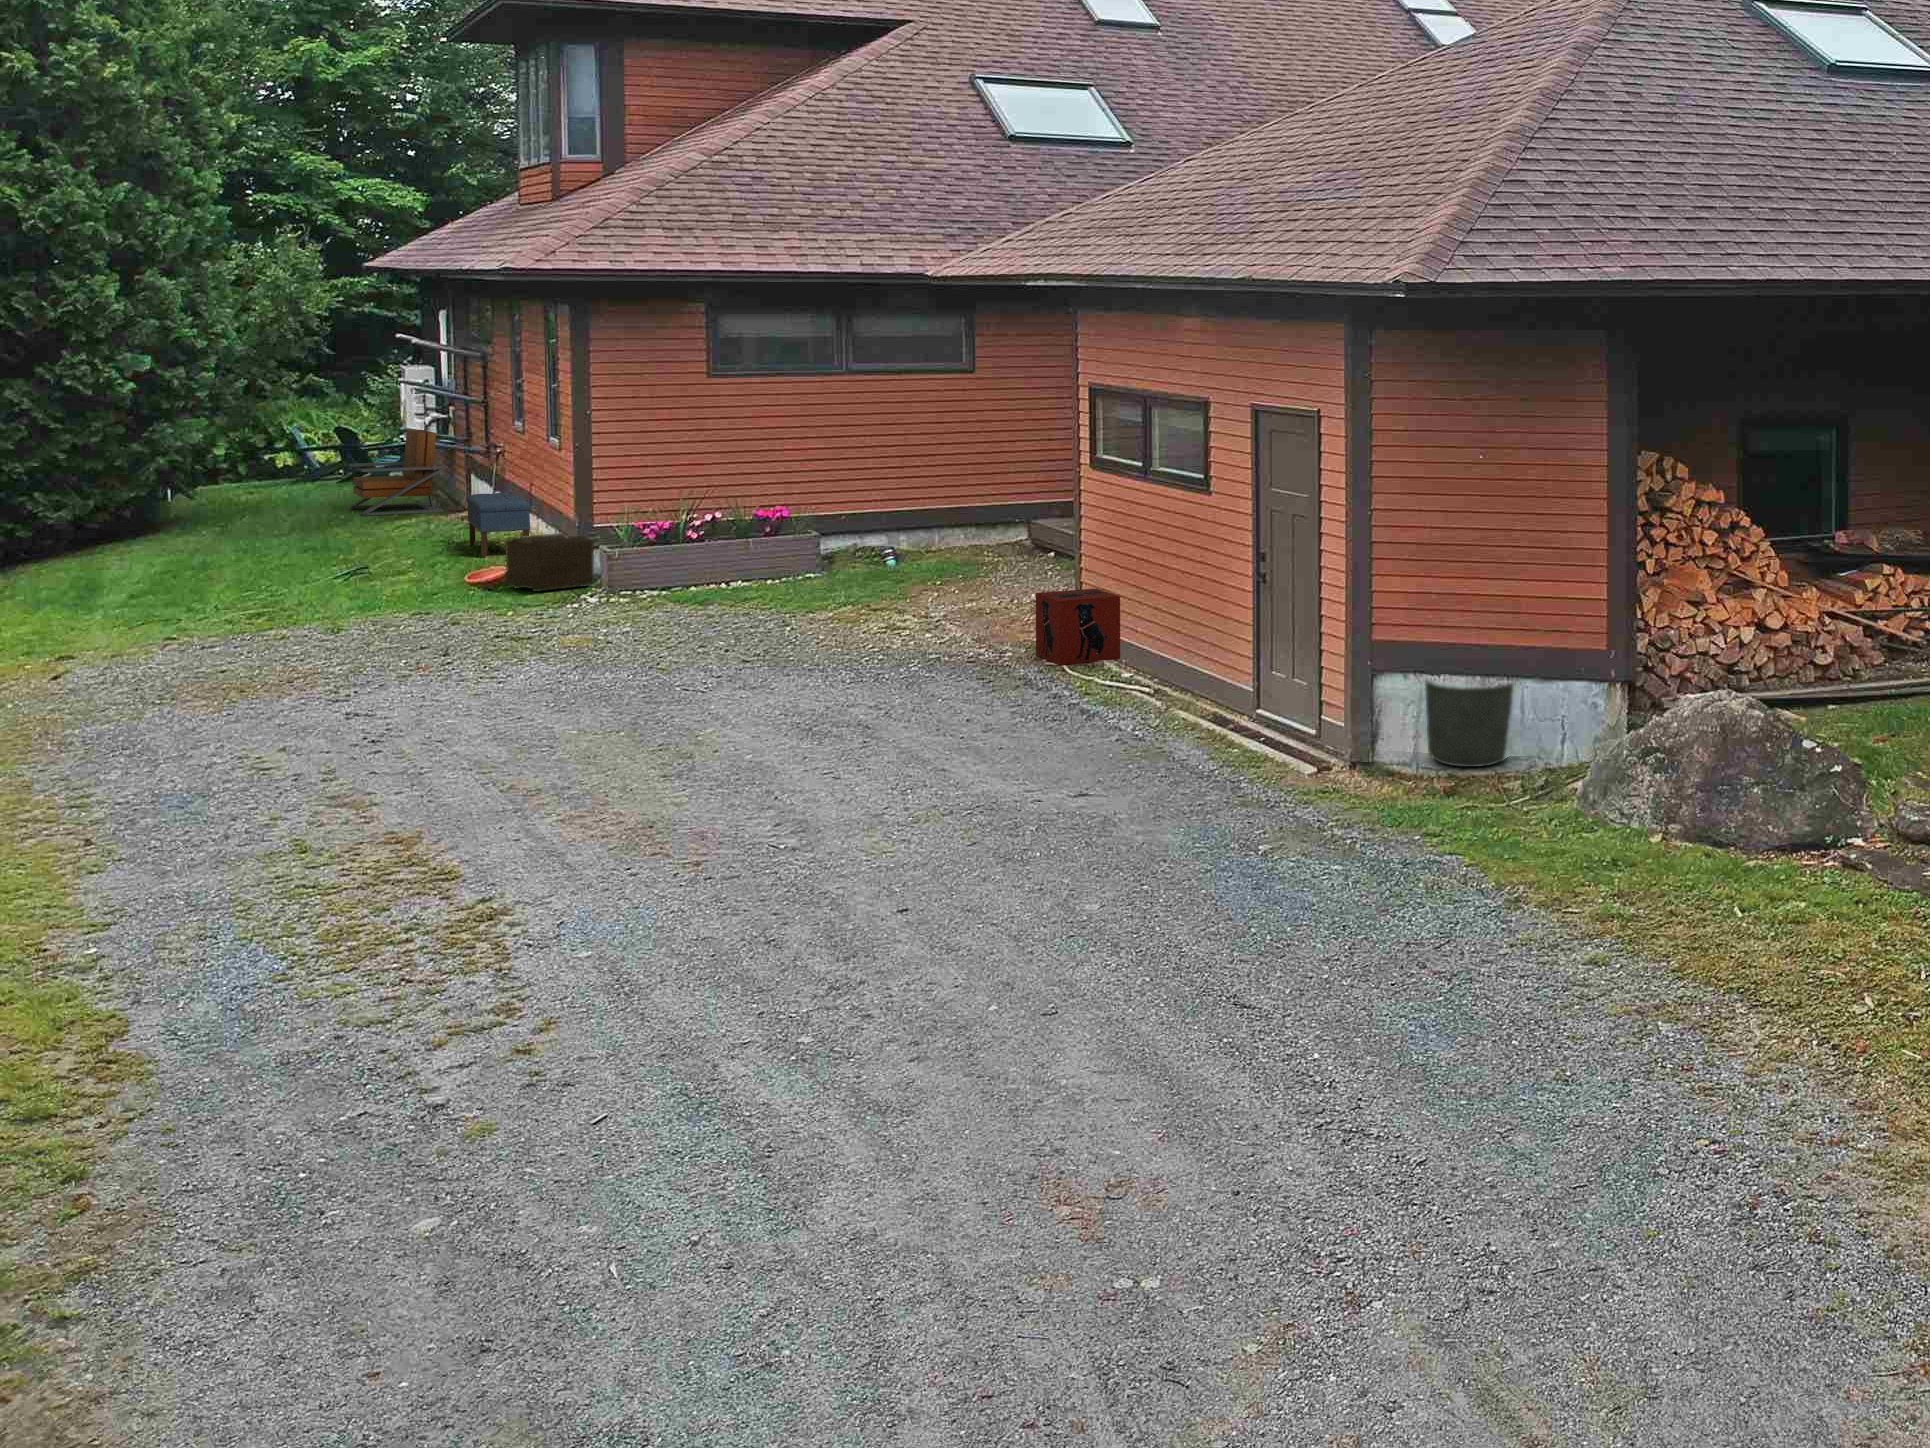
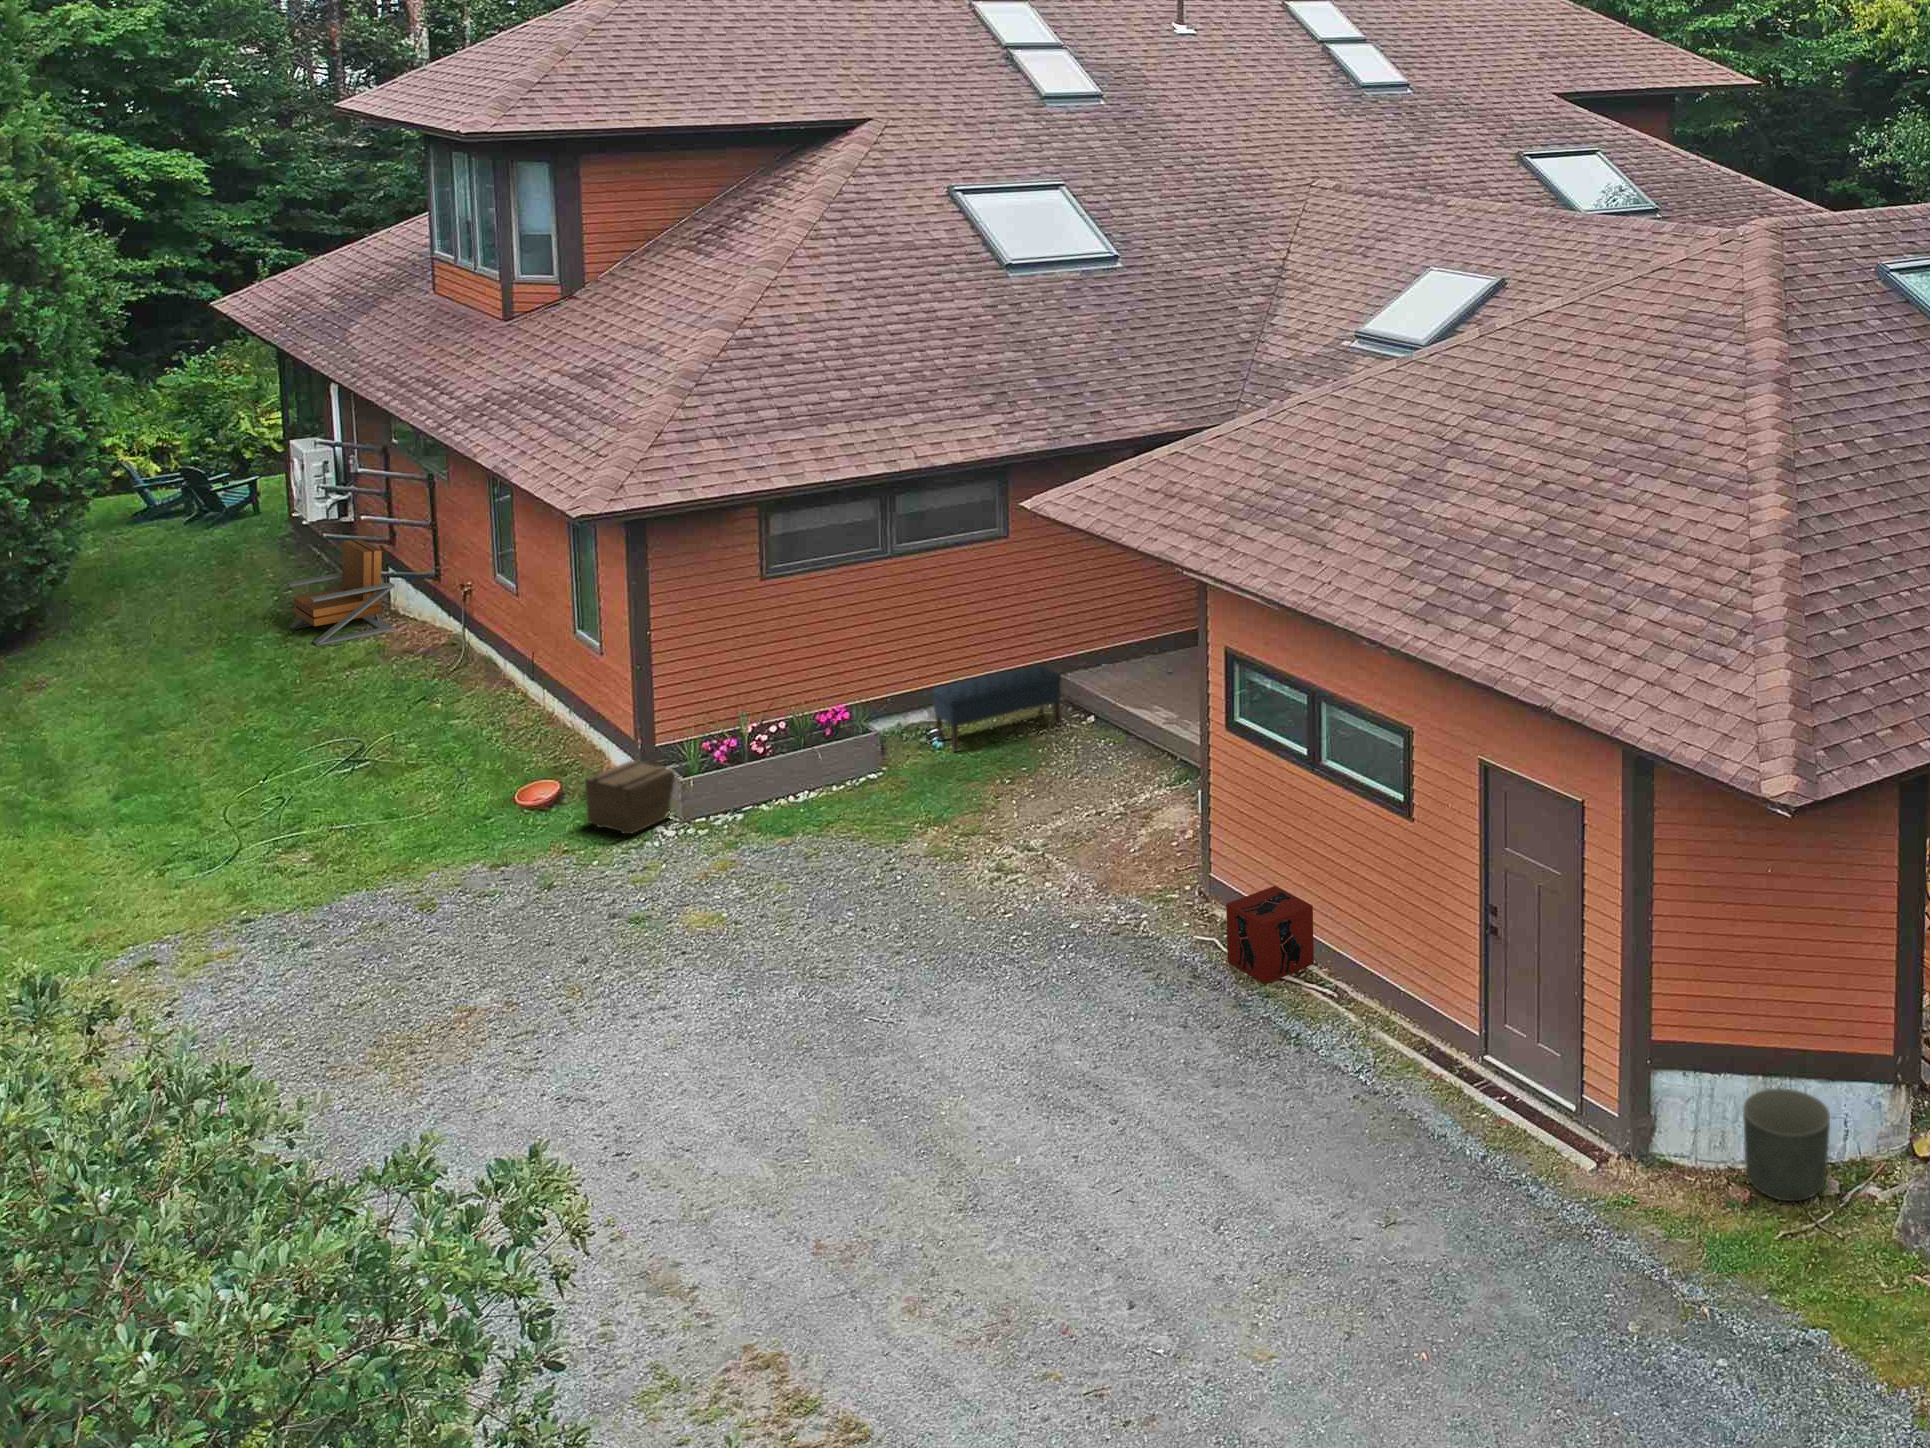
bench: present [466,493,531,558] -> present [932,665,1061,752]

